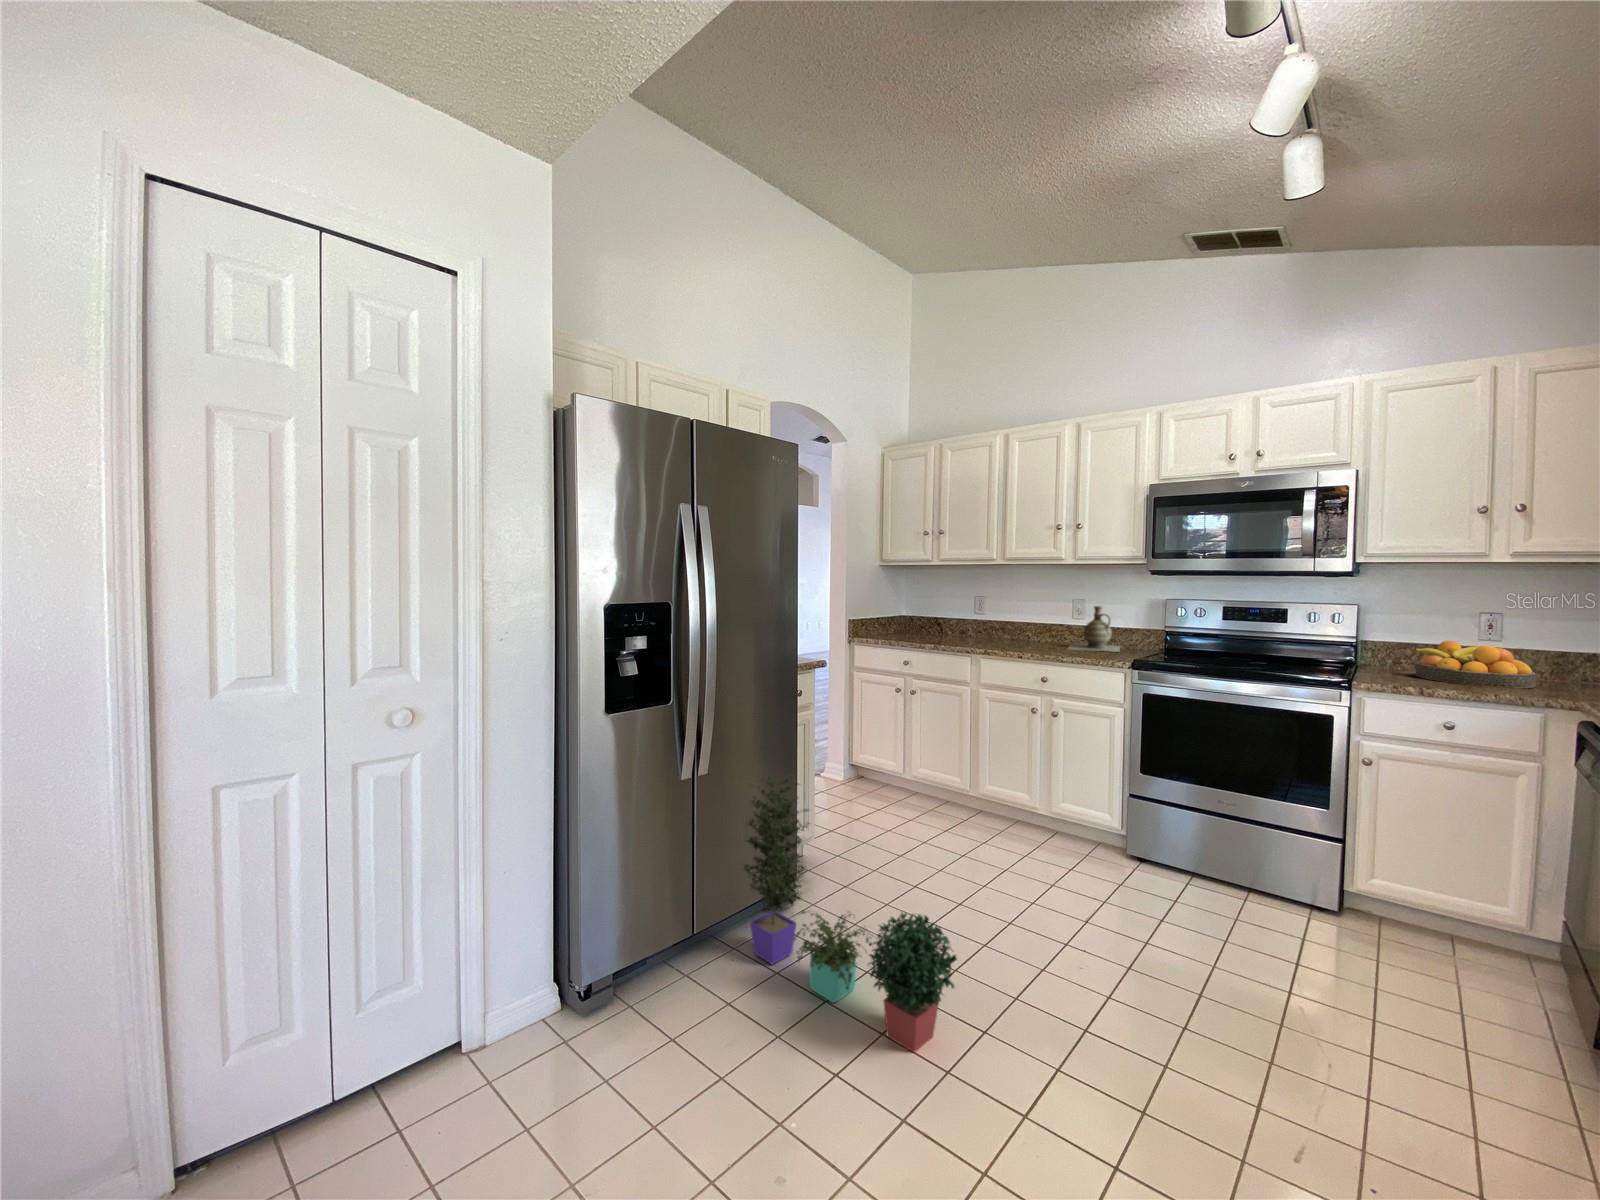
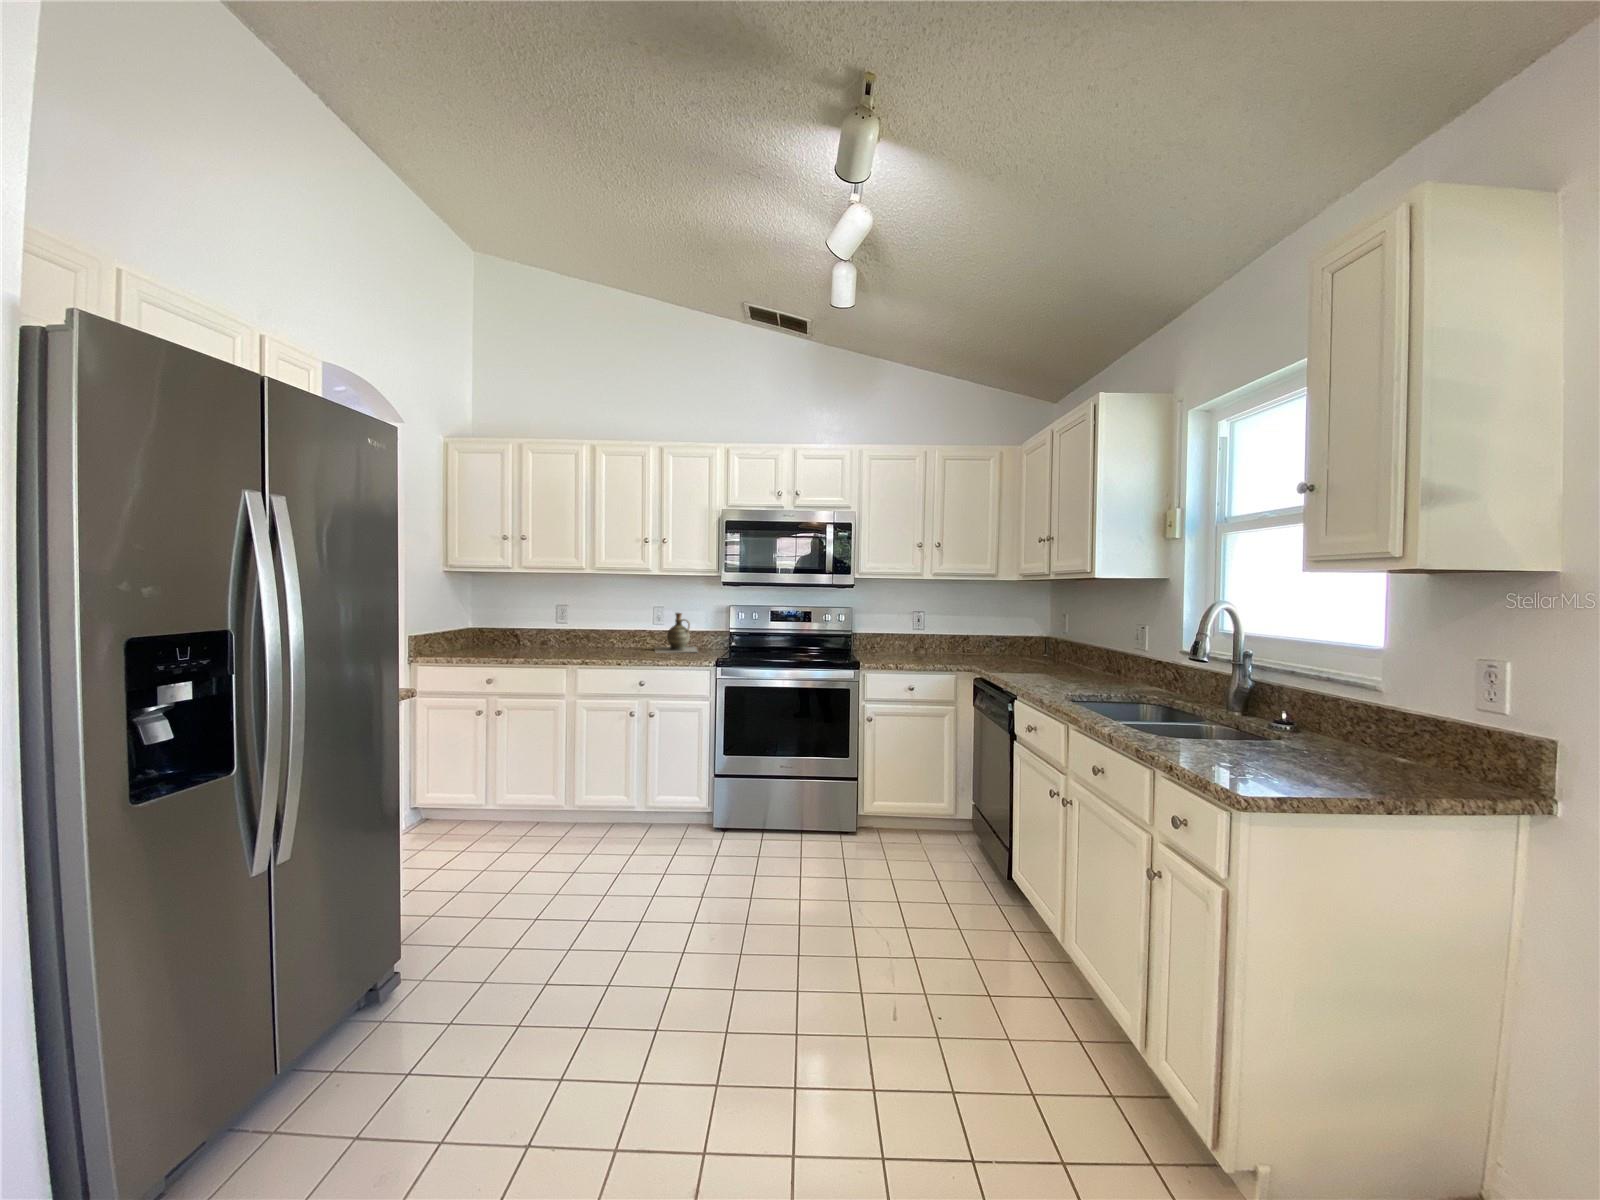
fruit bowl: present [1414,641,1536,689] -> none [883,631,940,660]
potted plant: present [743,775,957,1053] -> none [344,834,644,1089]

